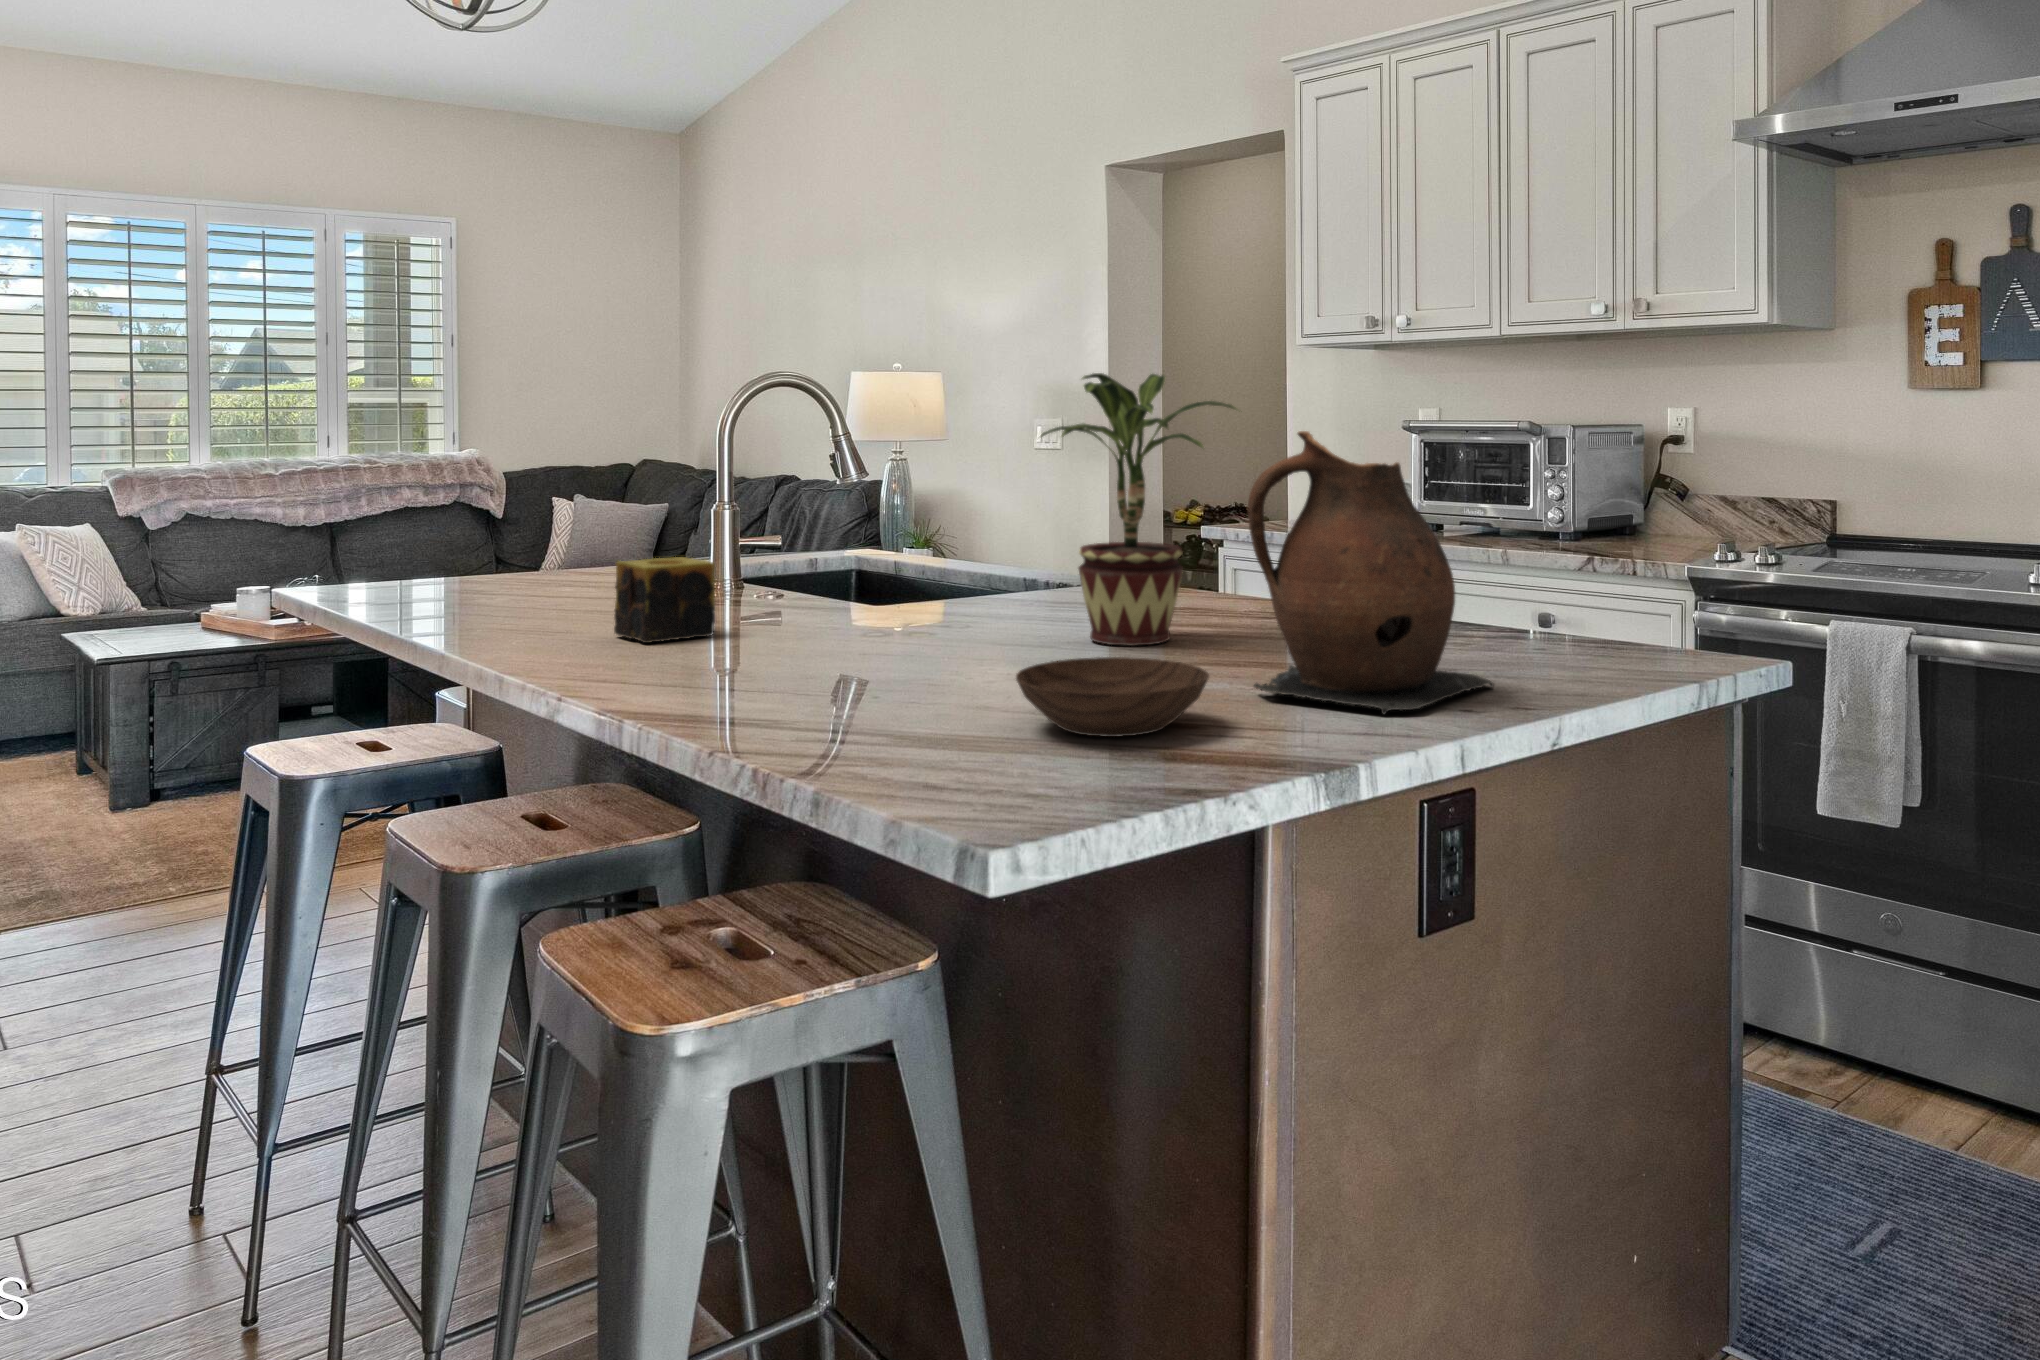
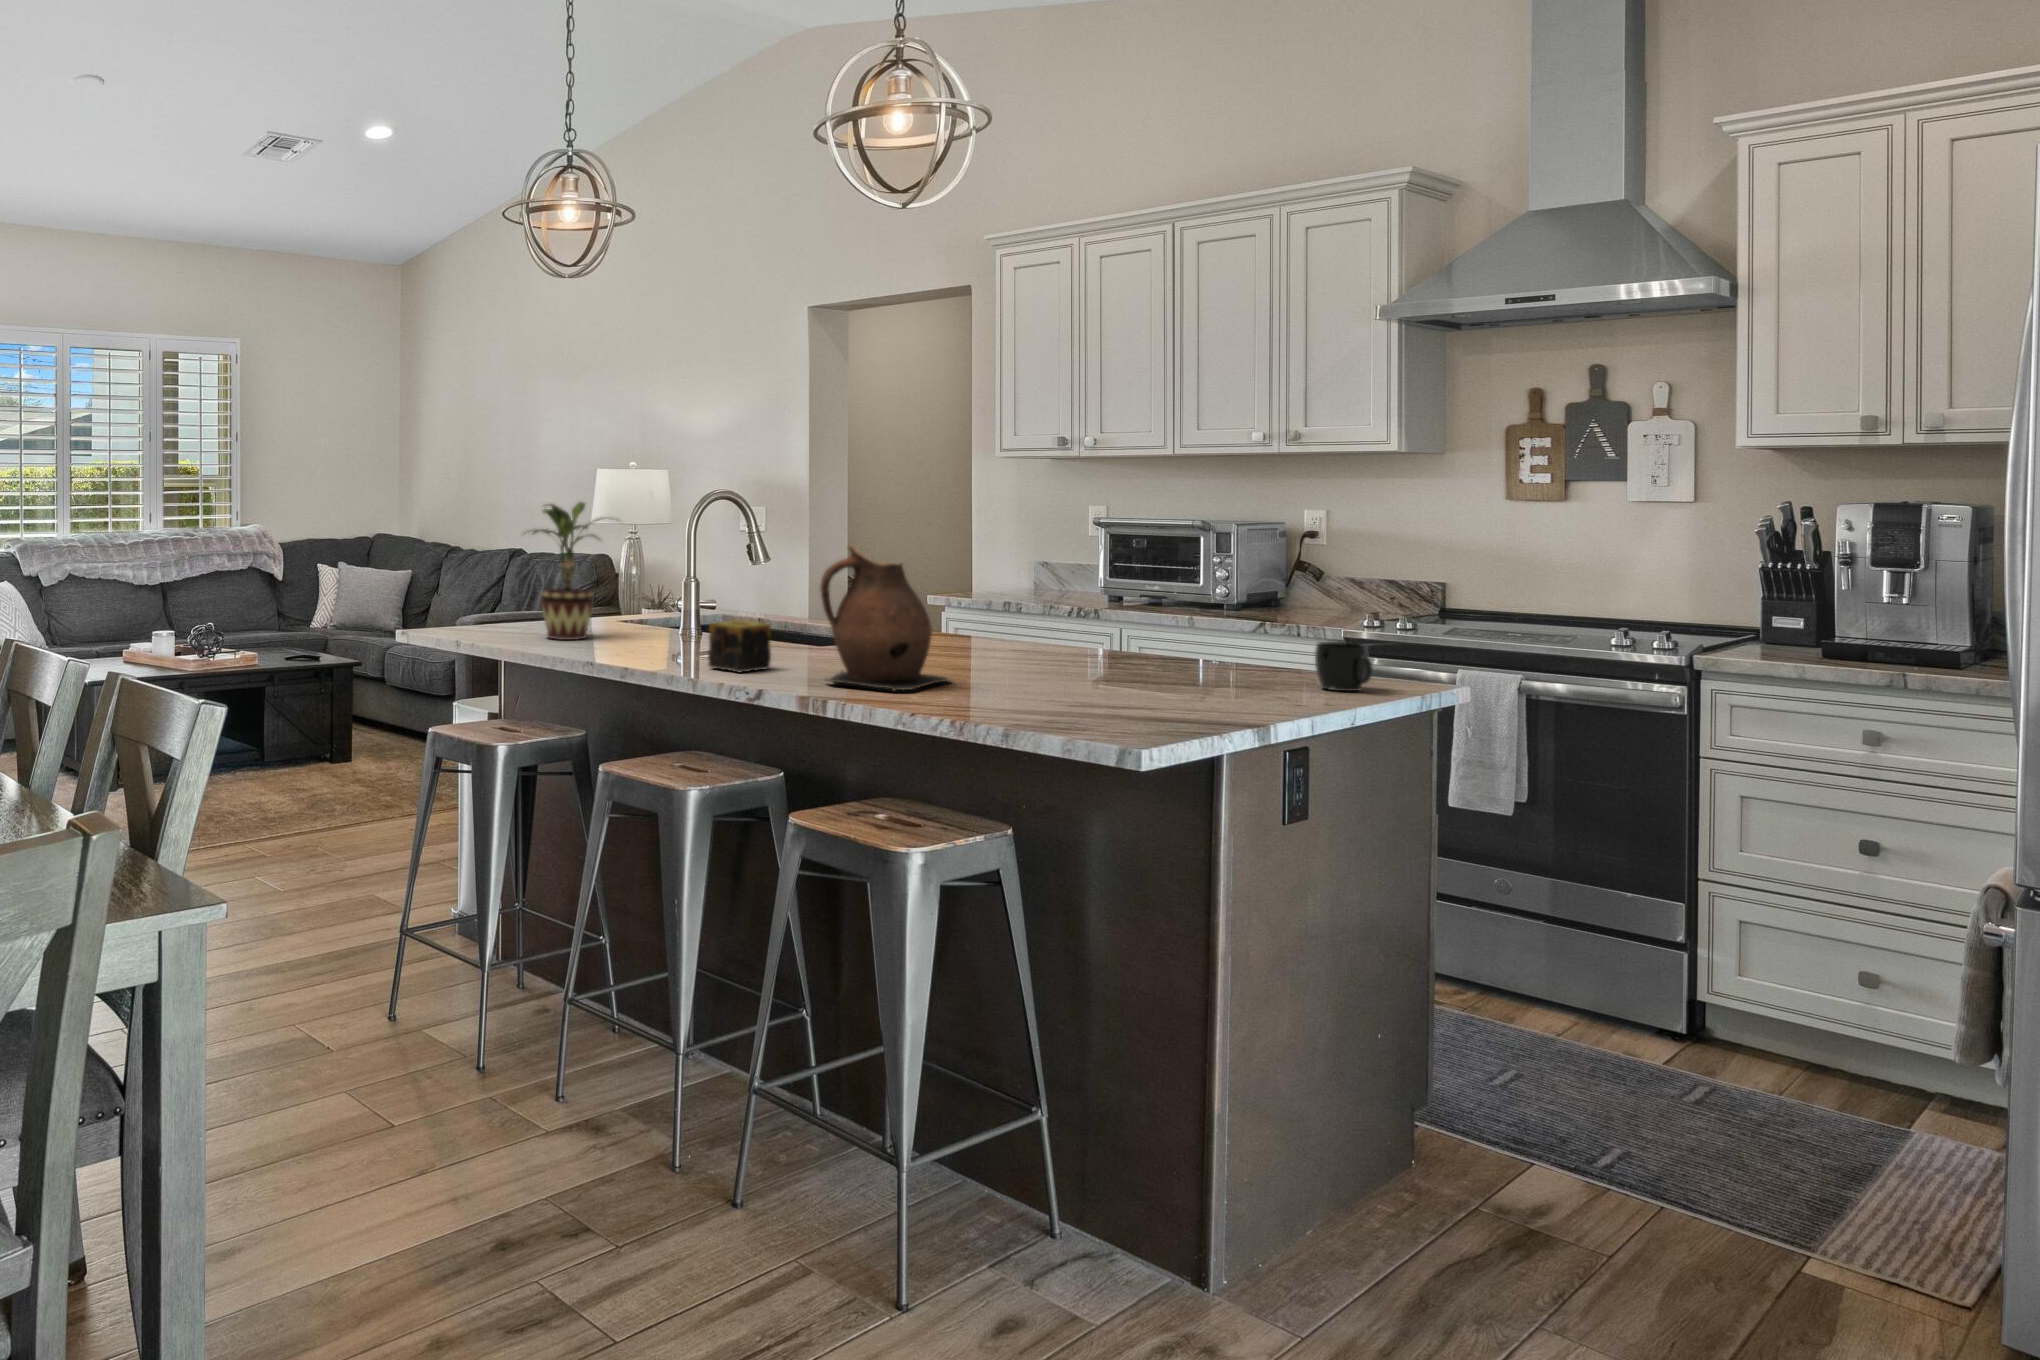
potted plant: present [1040,373,1237,646] -> present [525,502,614,640]
ceramic pitcher: present [1248,431,1494,714] -> present [820,545,949,691]
mug: none [1538,583,1617,664] -> present [1315,642,1373,691]
bowl: present [1016,657,1209,737] -> none [1057,681,1170,722]

